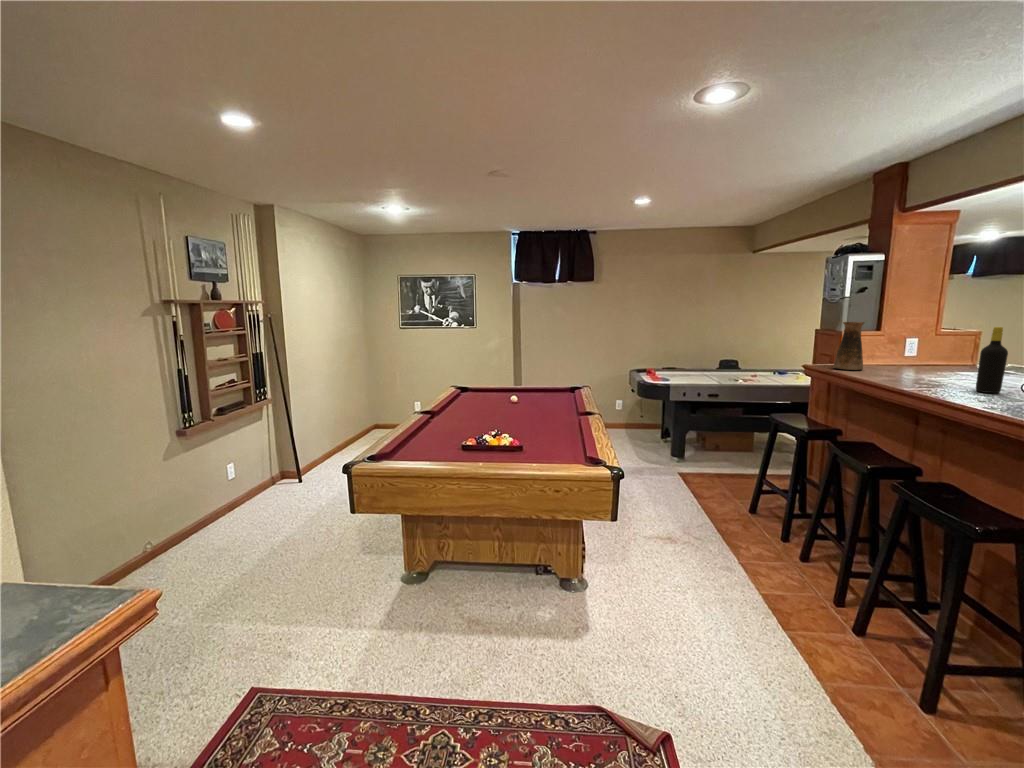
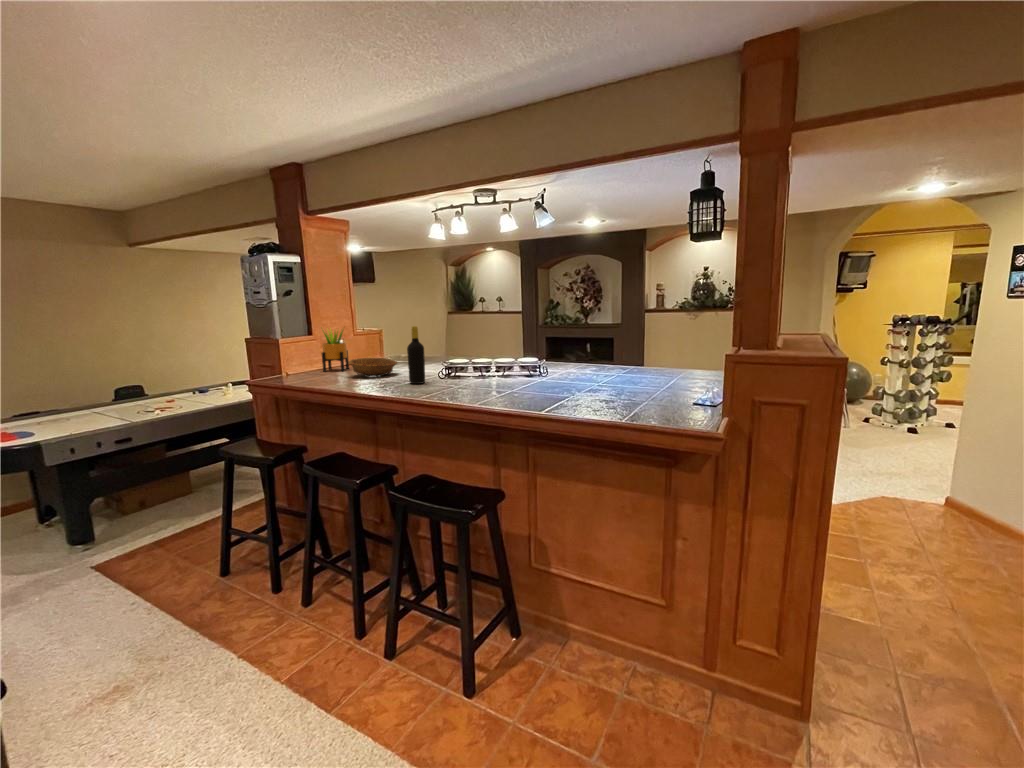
potted plant: none [884,321,922,370] -> present [321,330,349,372]
pitcher: present [833,322,864,370] -> none [280,327,309,379]
decorative bowl: none [909,358,977,380] -> present [348,358,397,377]

